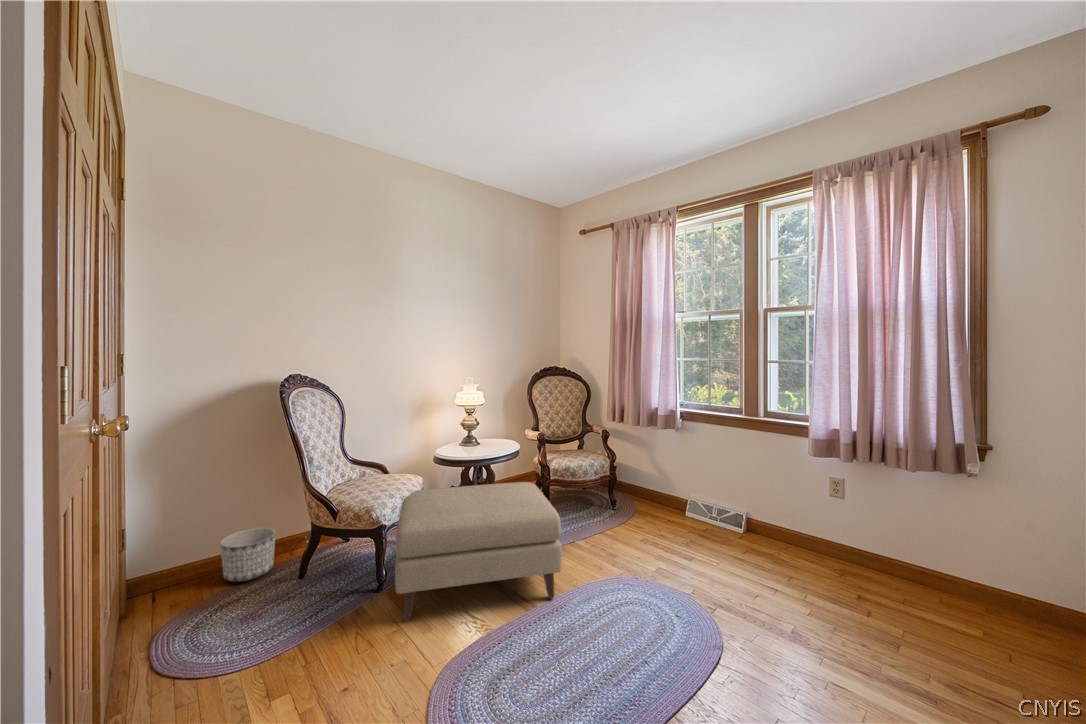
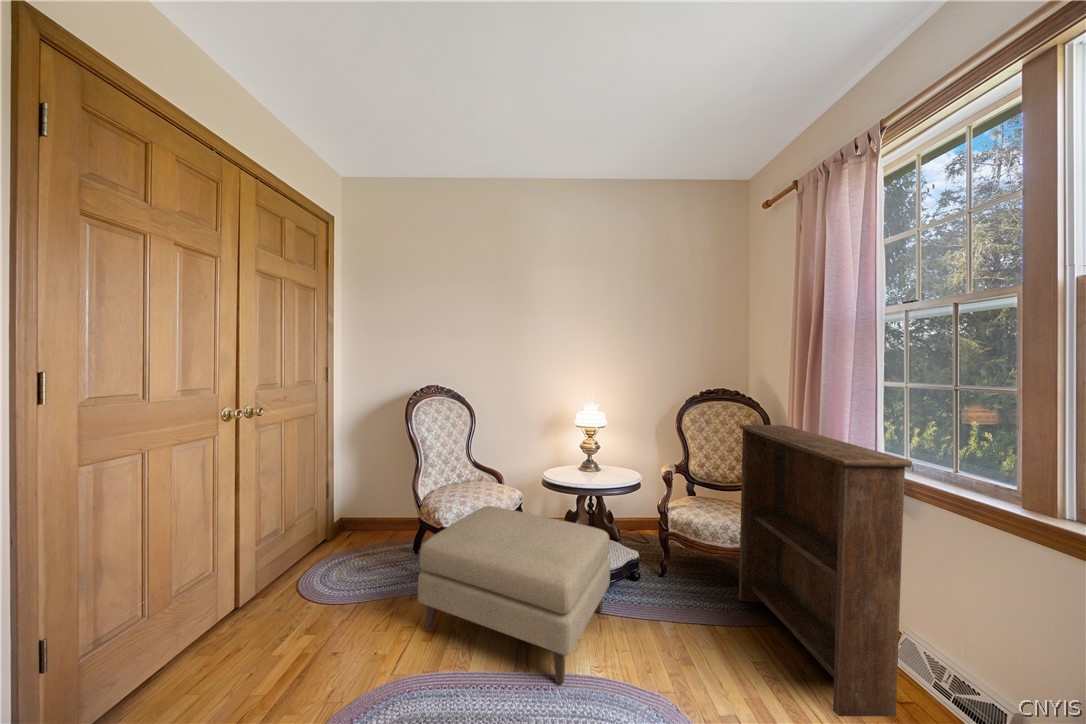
bookshelf: none [599,386,710,546] -> present [739,425,912,716]
planter: present [220,528,276,582] -> none [377,503,414,543]

